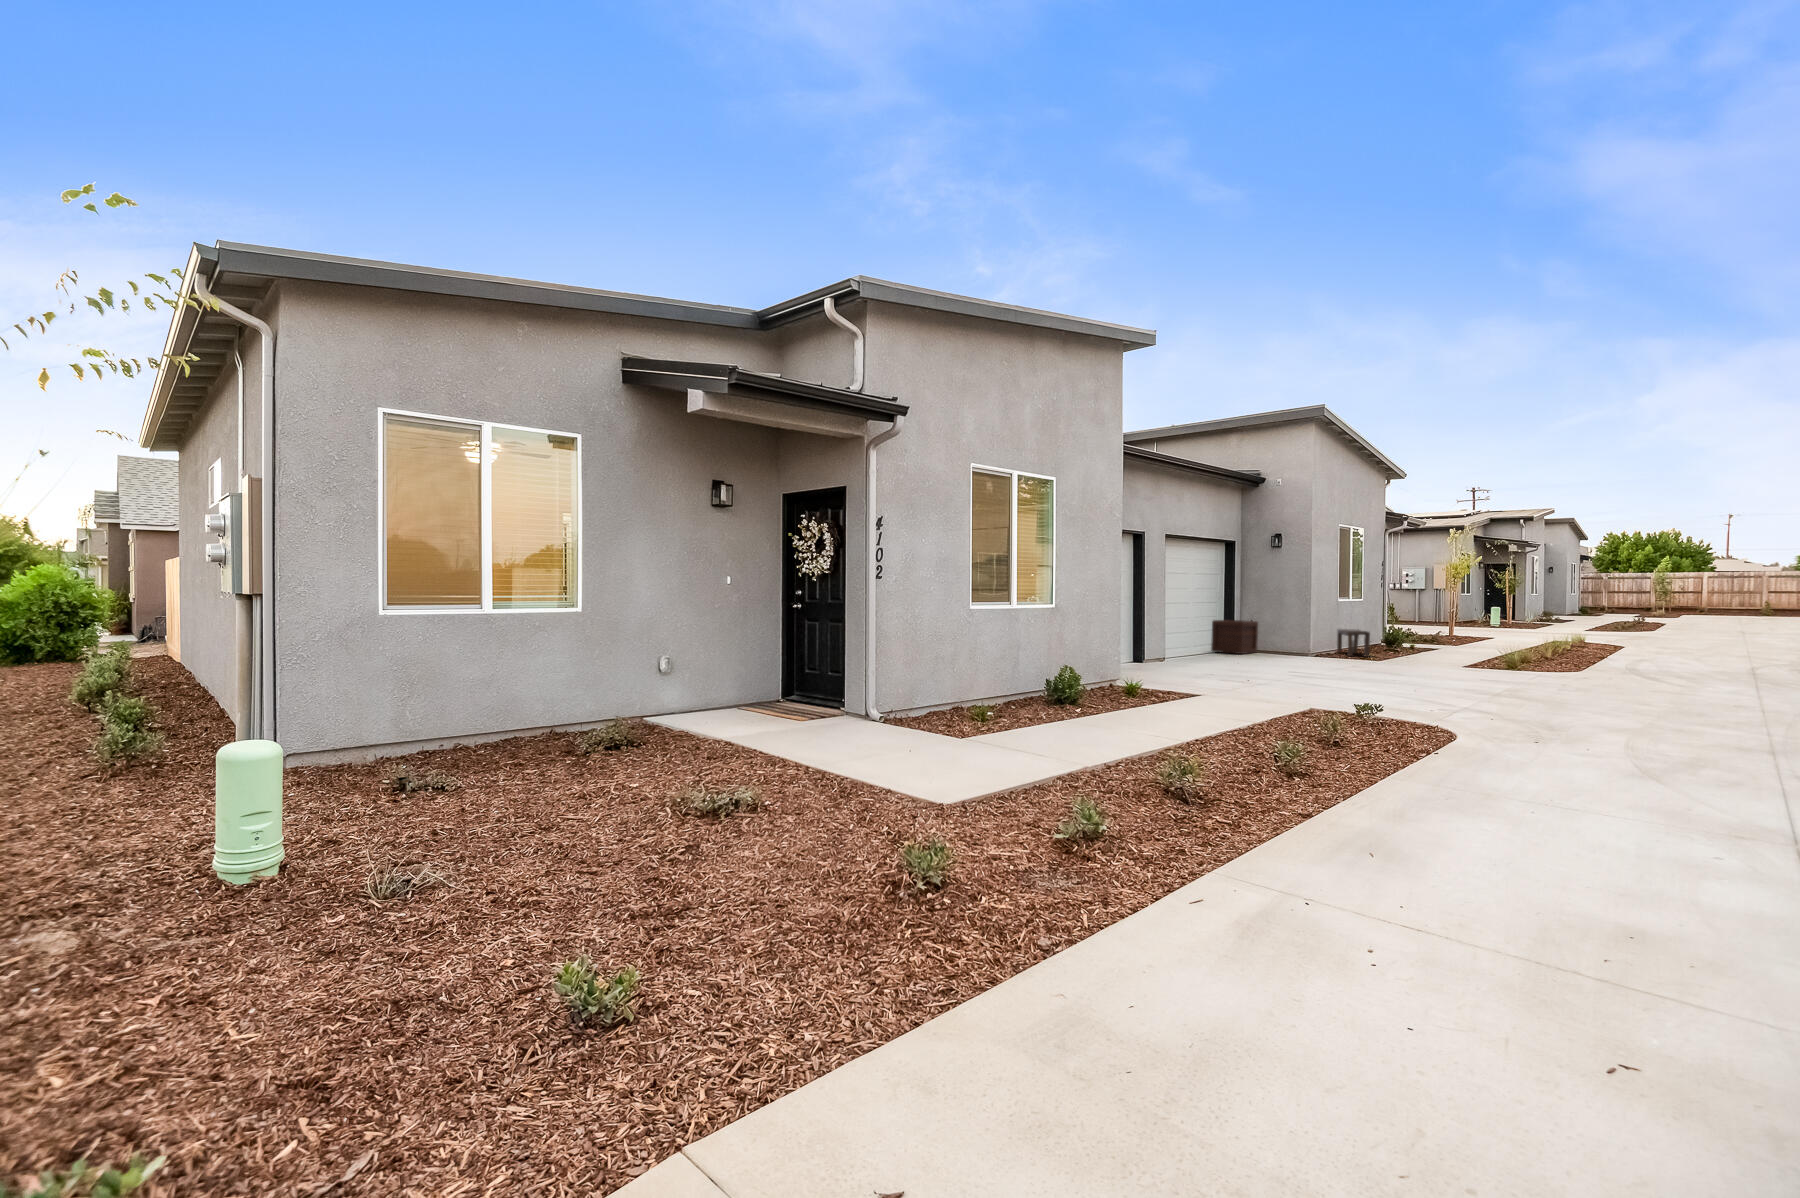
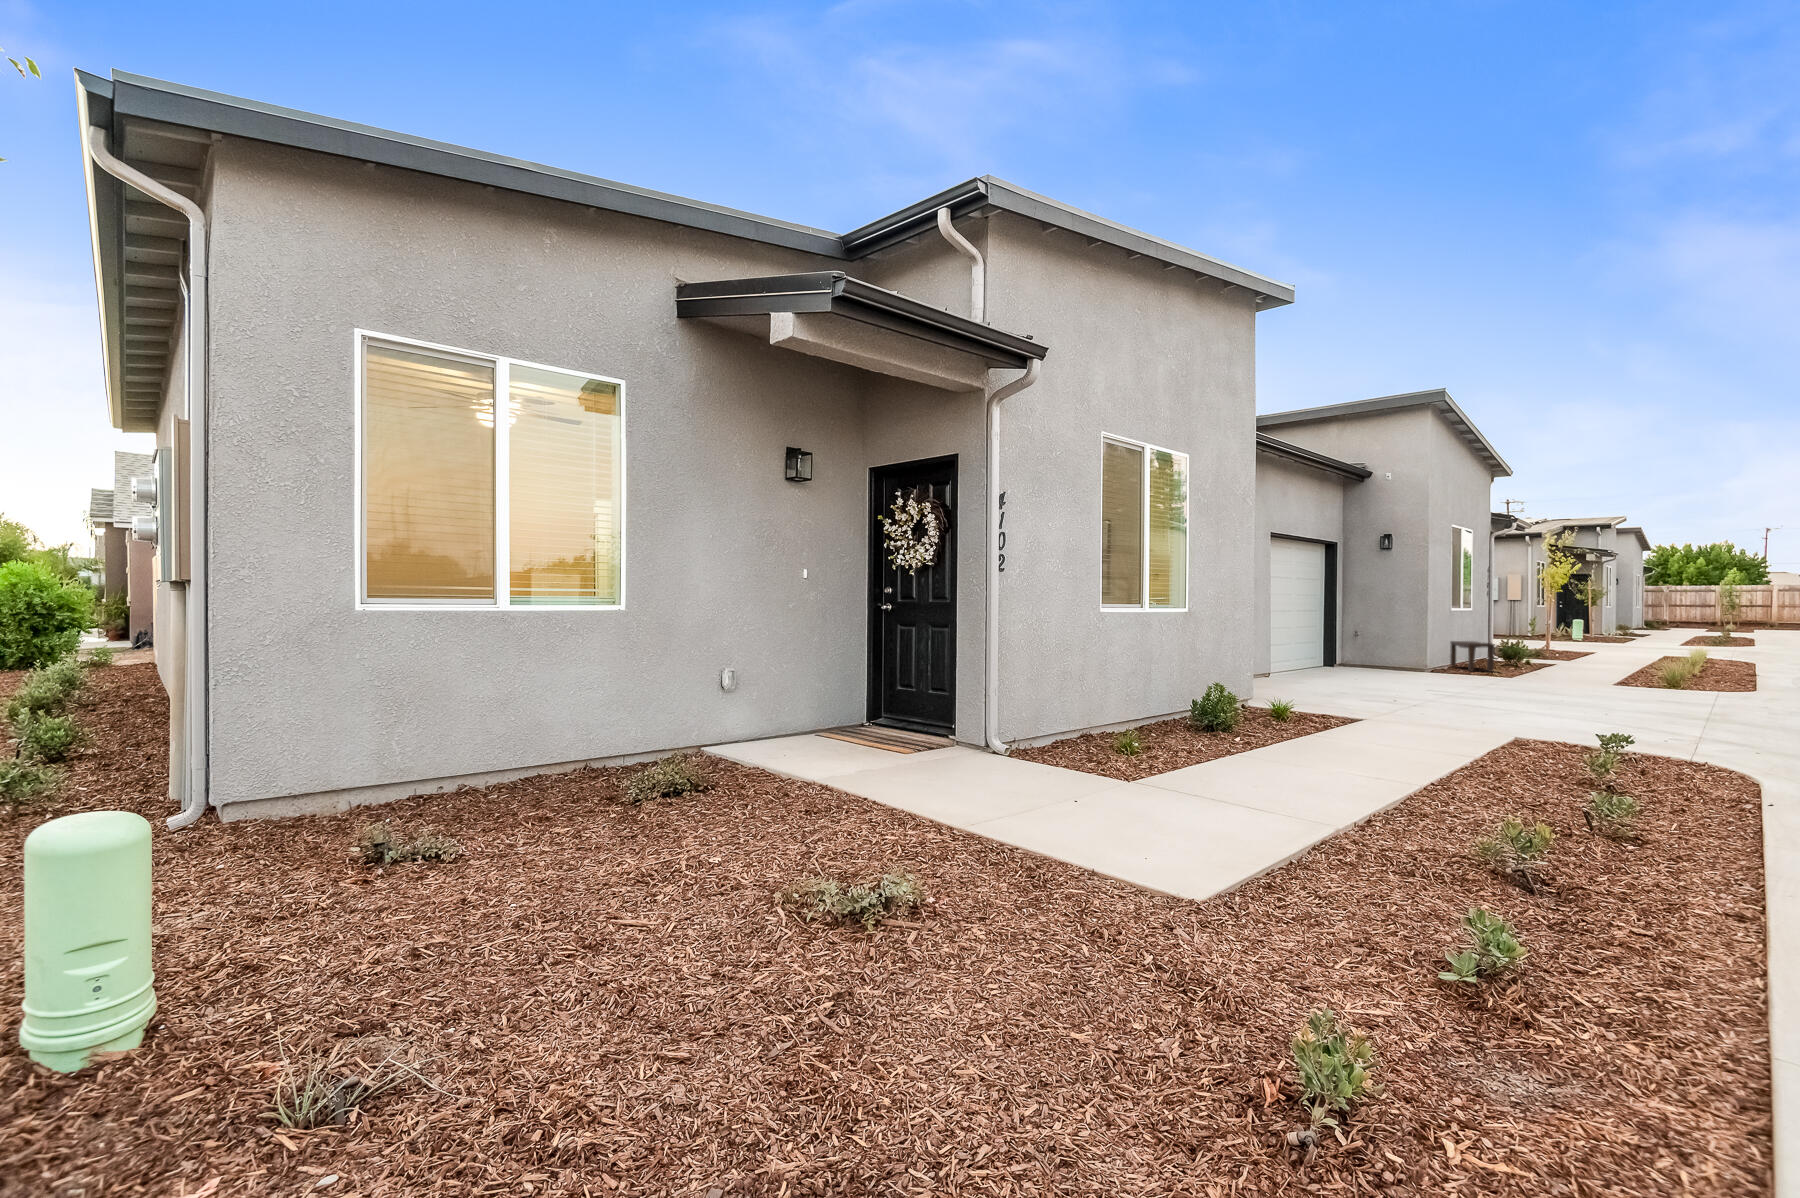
wooden crate: present [1211,620,1258,654] -> none [1310,630,1363,668]

